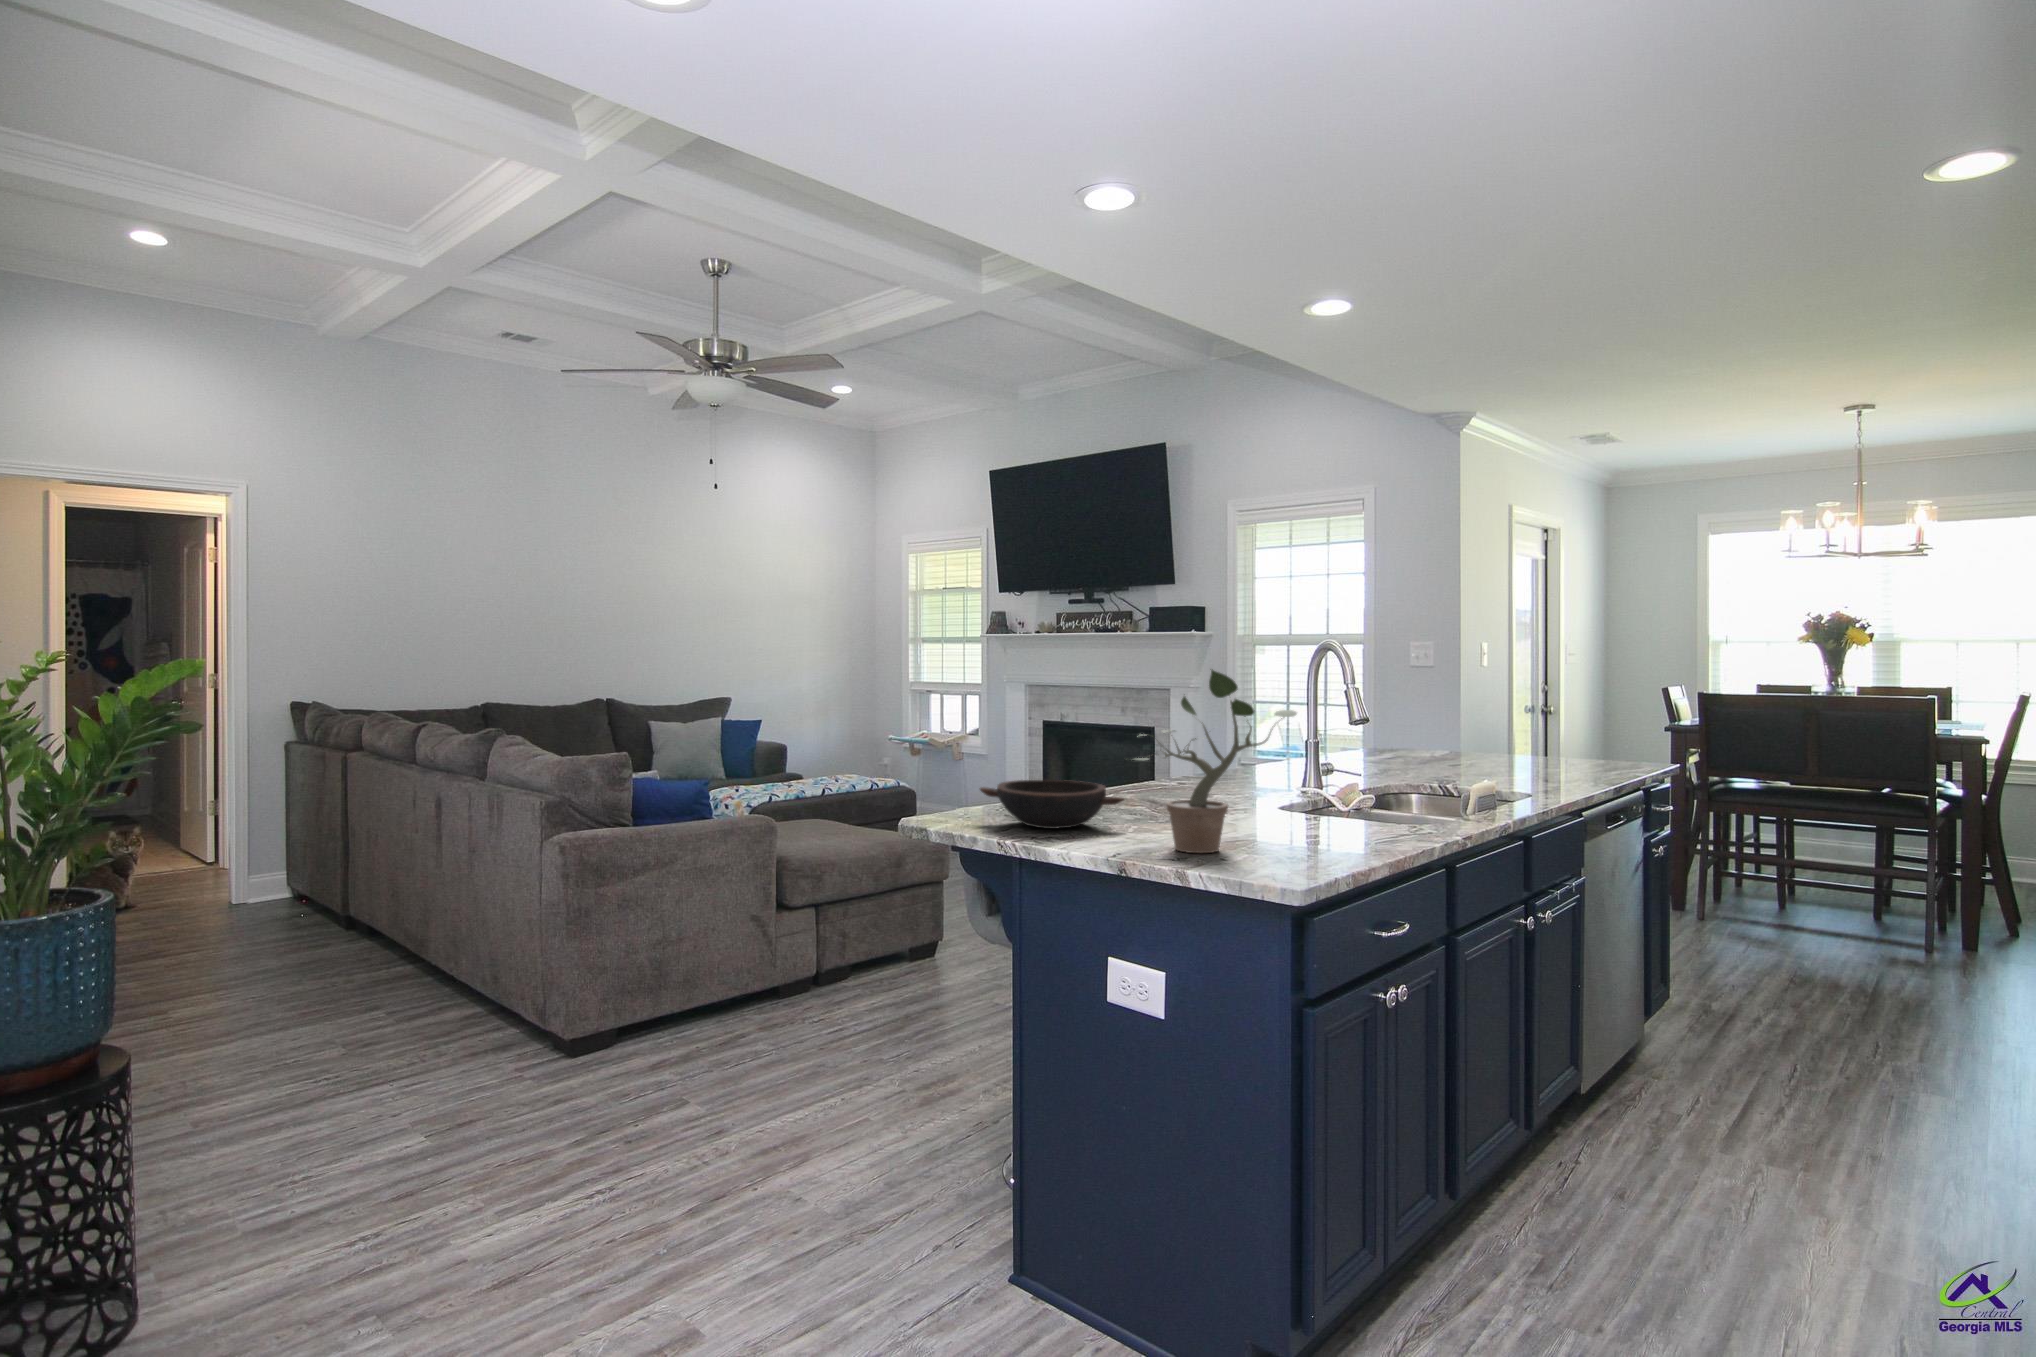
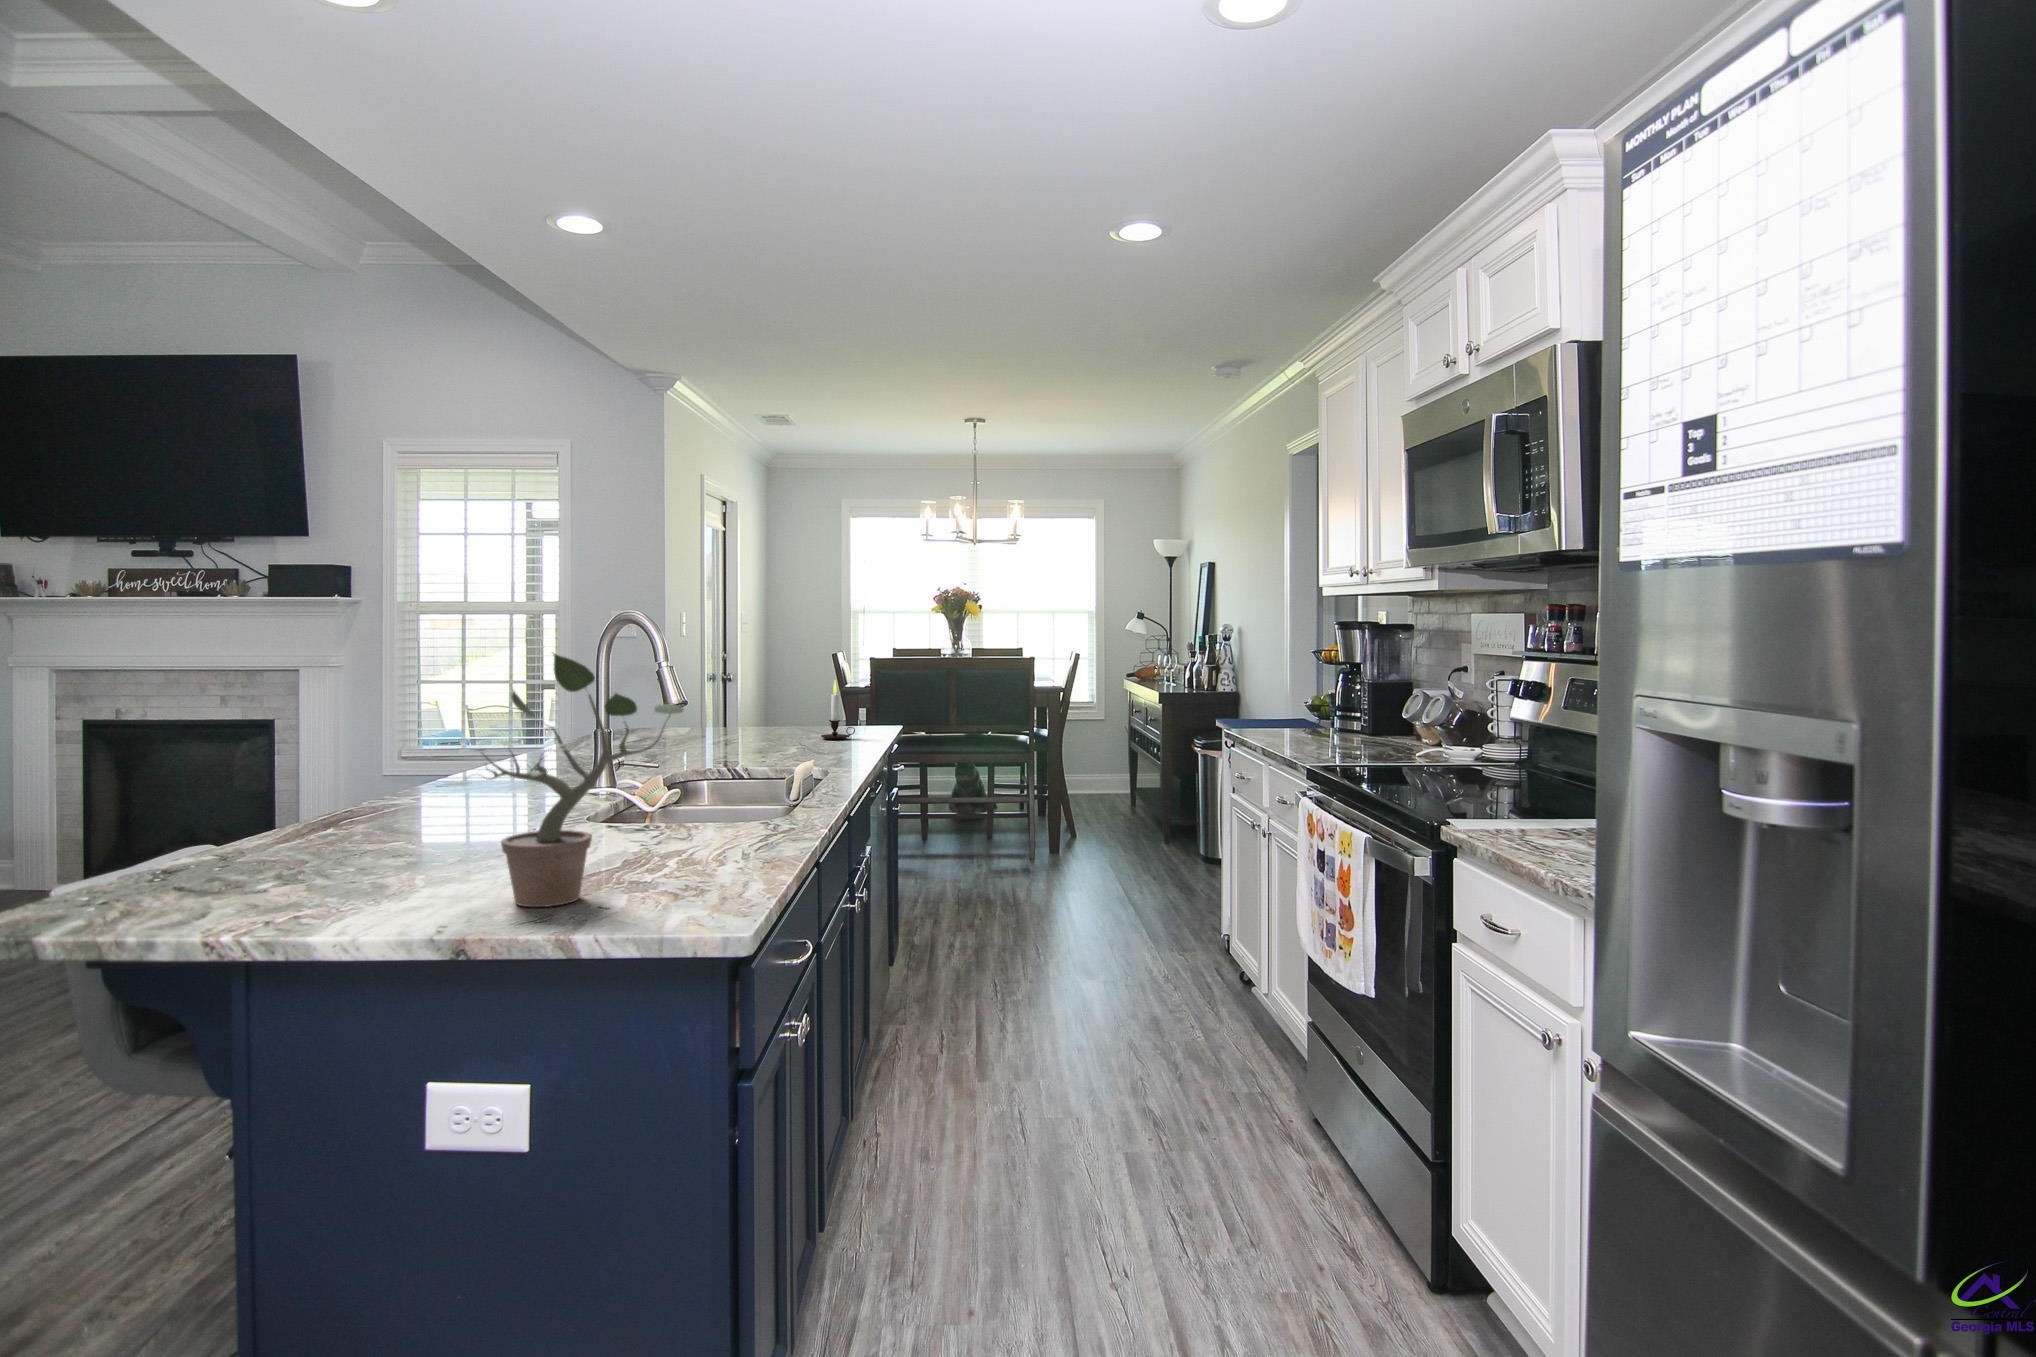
candle: none [1573,708,1613,769] -> present [821,681,855,739]
bowl: present [980,780,1125,829] -> none [131,820,408,901]

